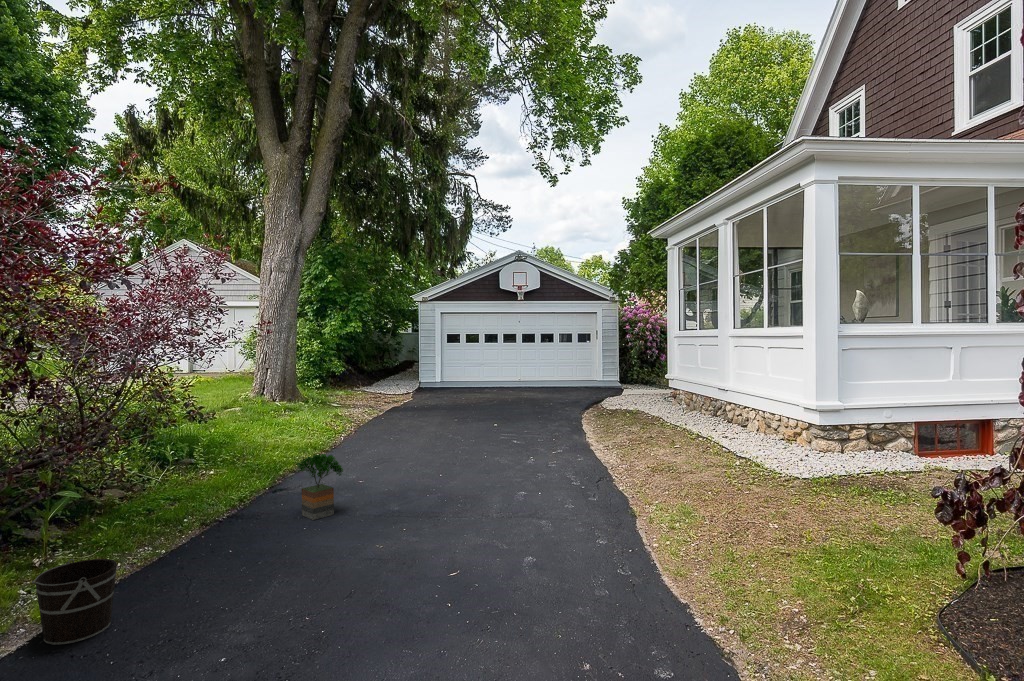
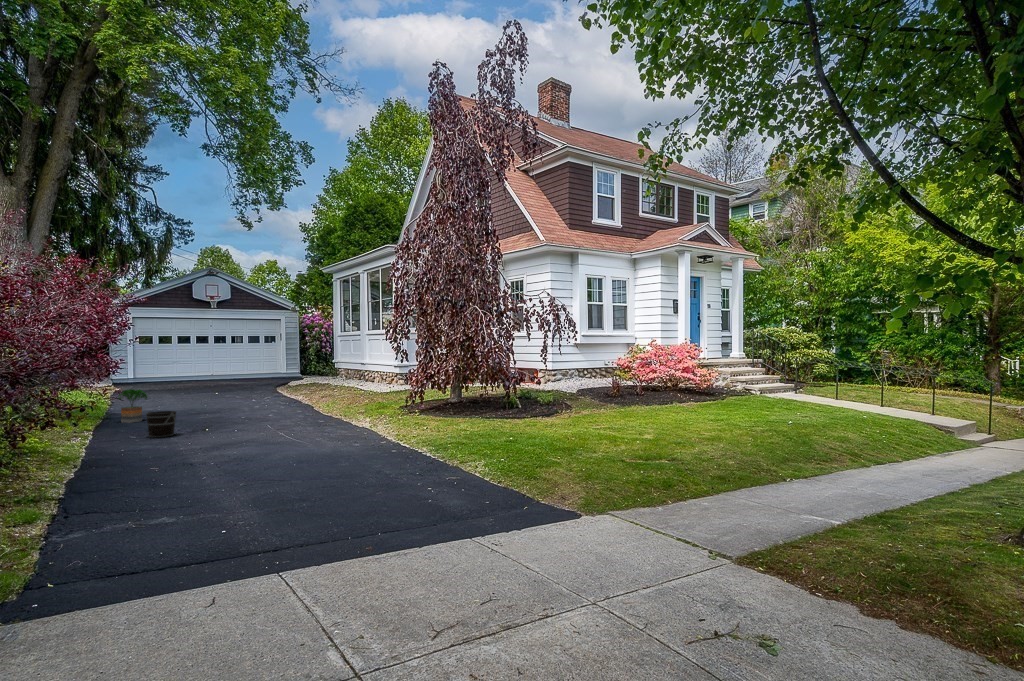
bucket: present [32,559,117,645] -> present [146,411,176,437]

